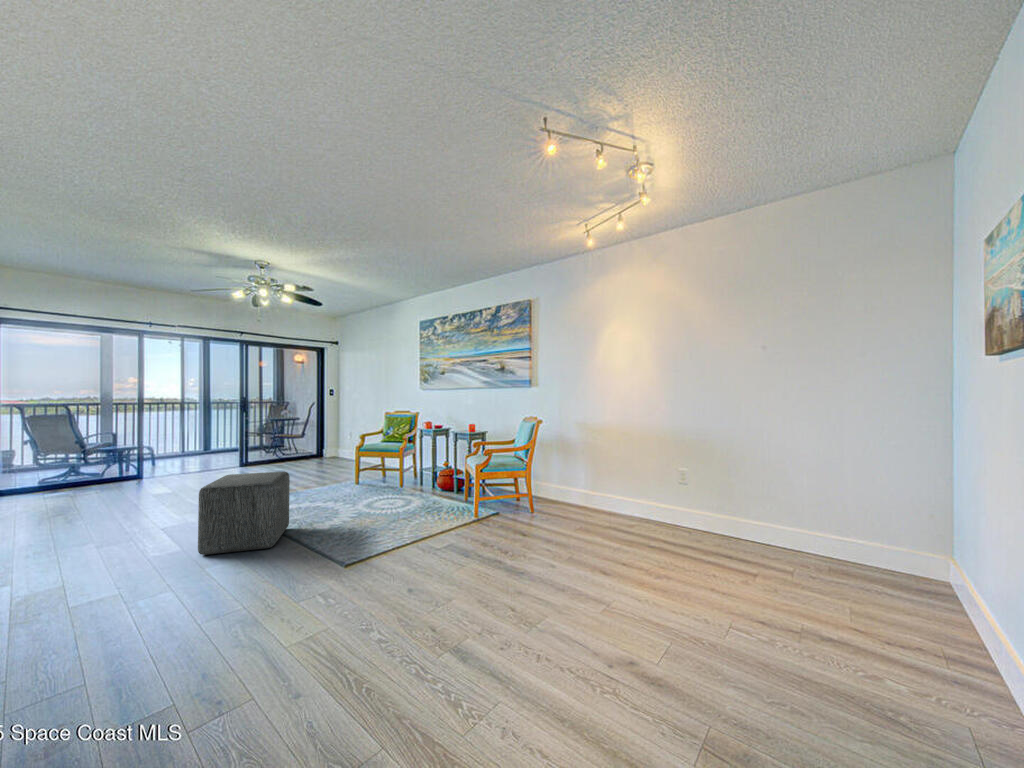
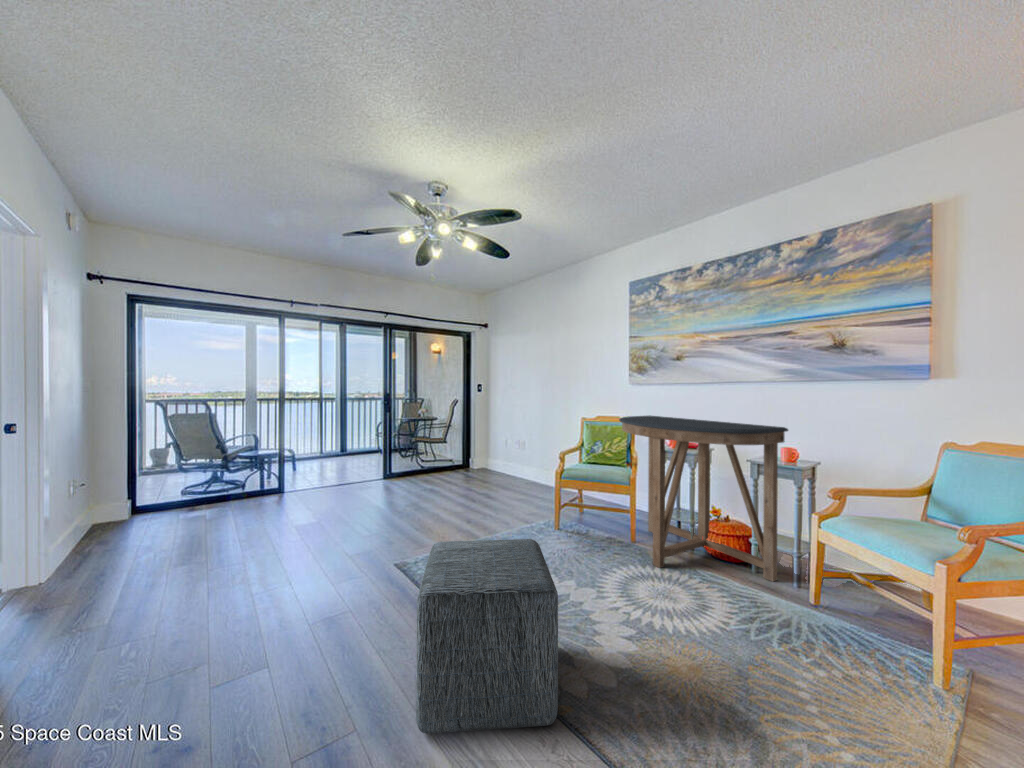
console table: none [386,410,464,499] -> present [619,415,788,581]

